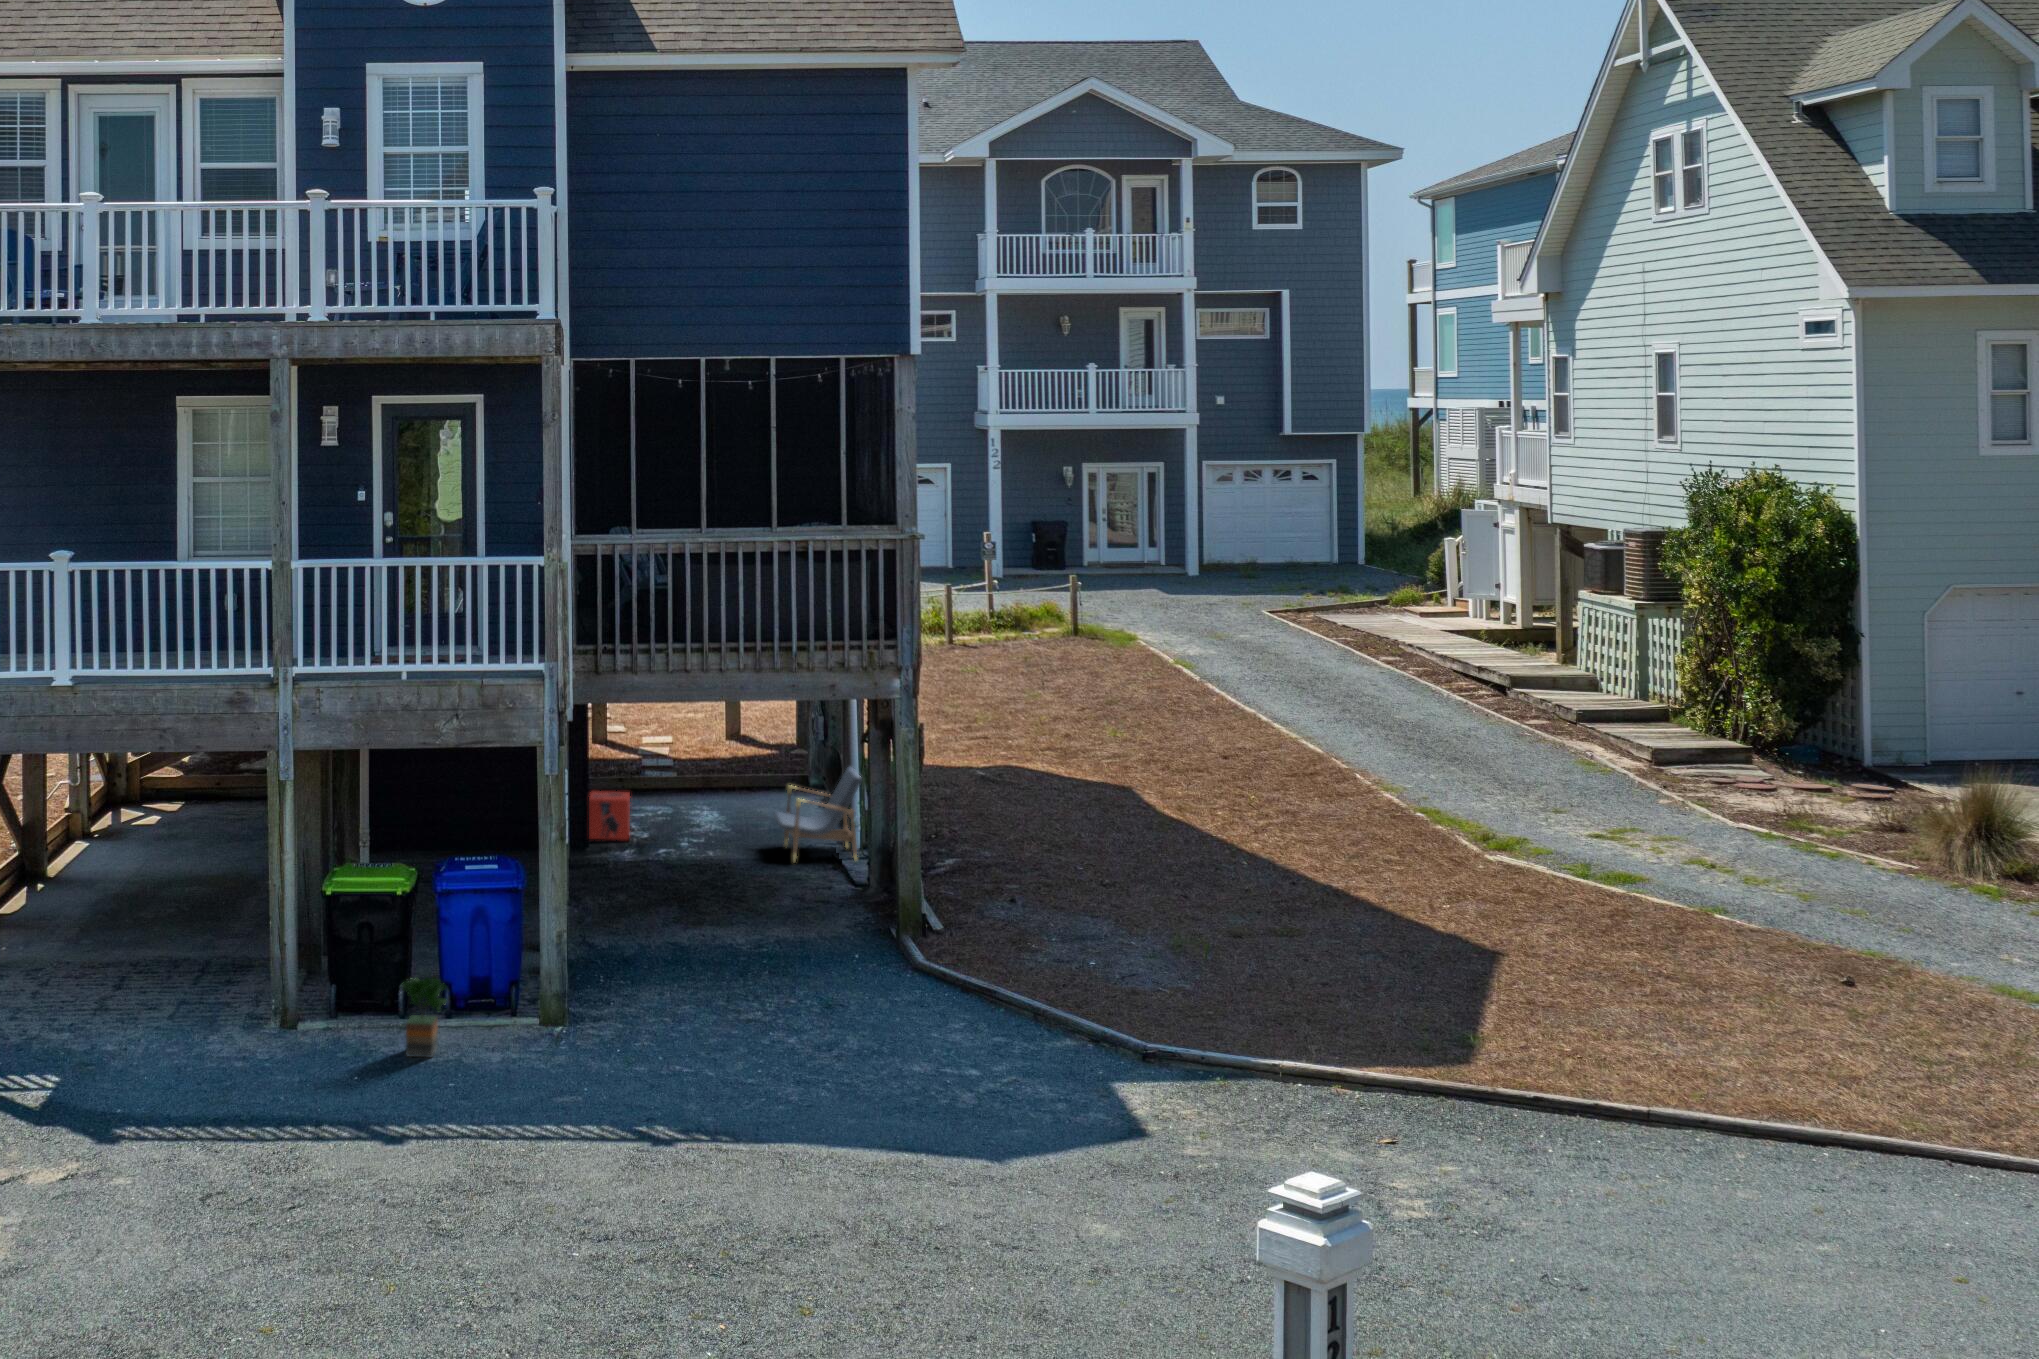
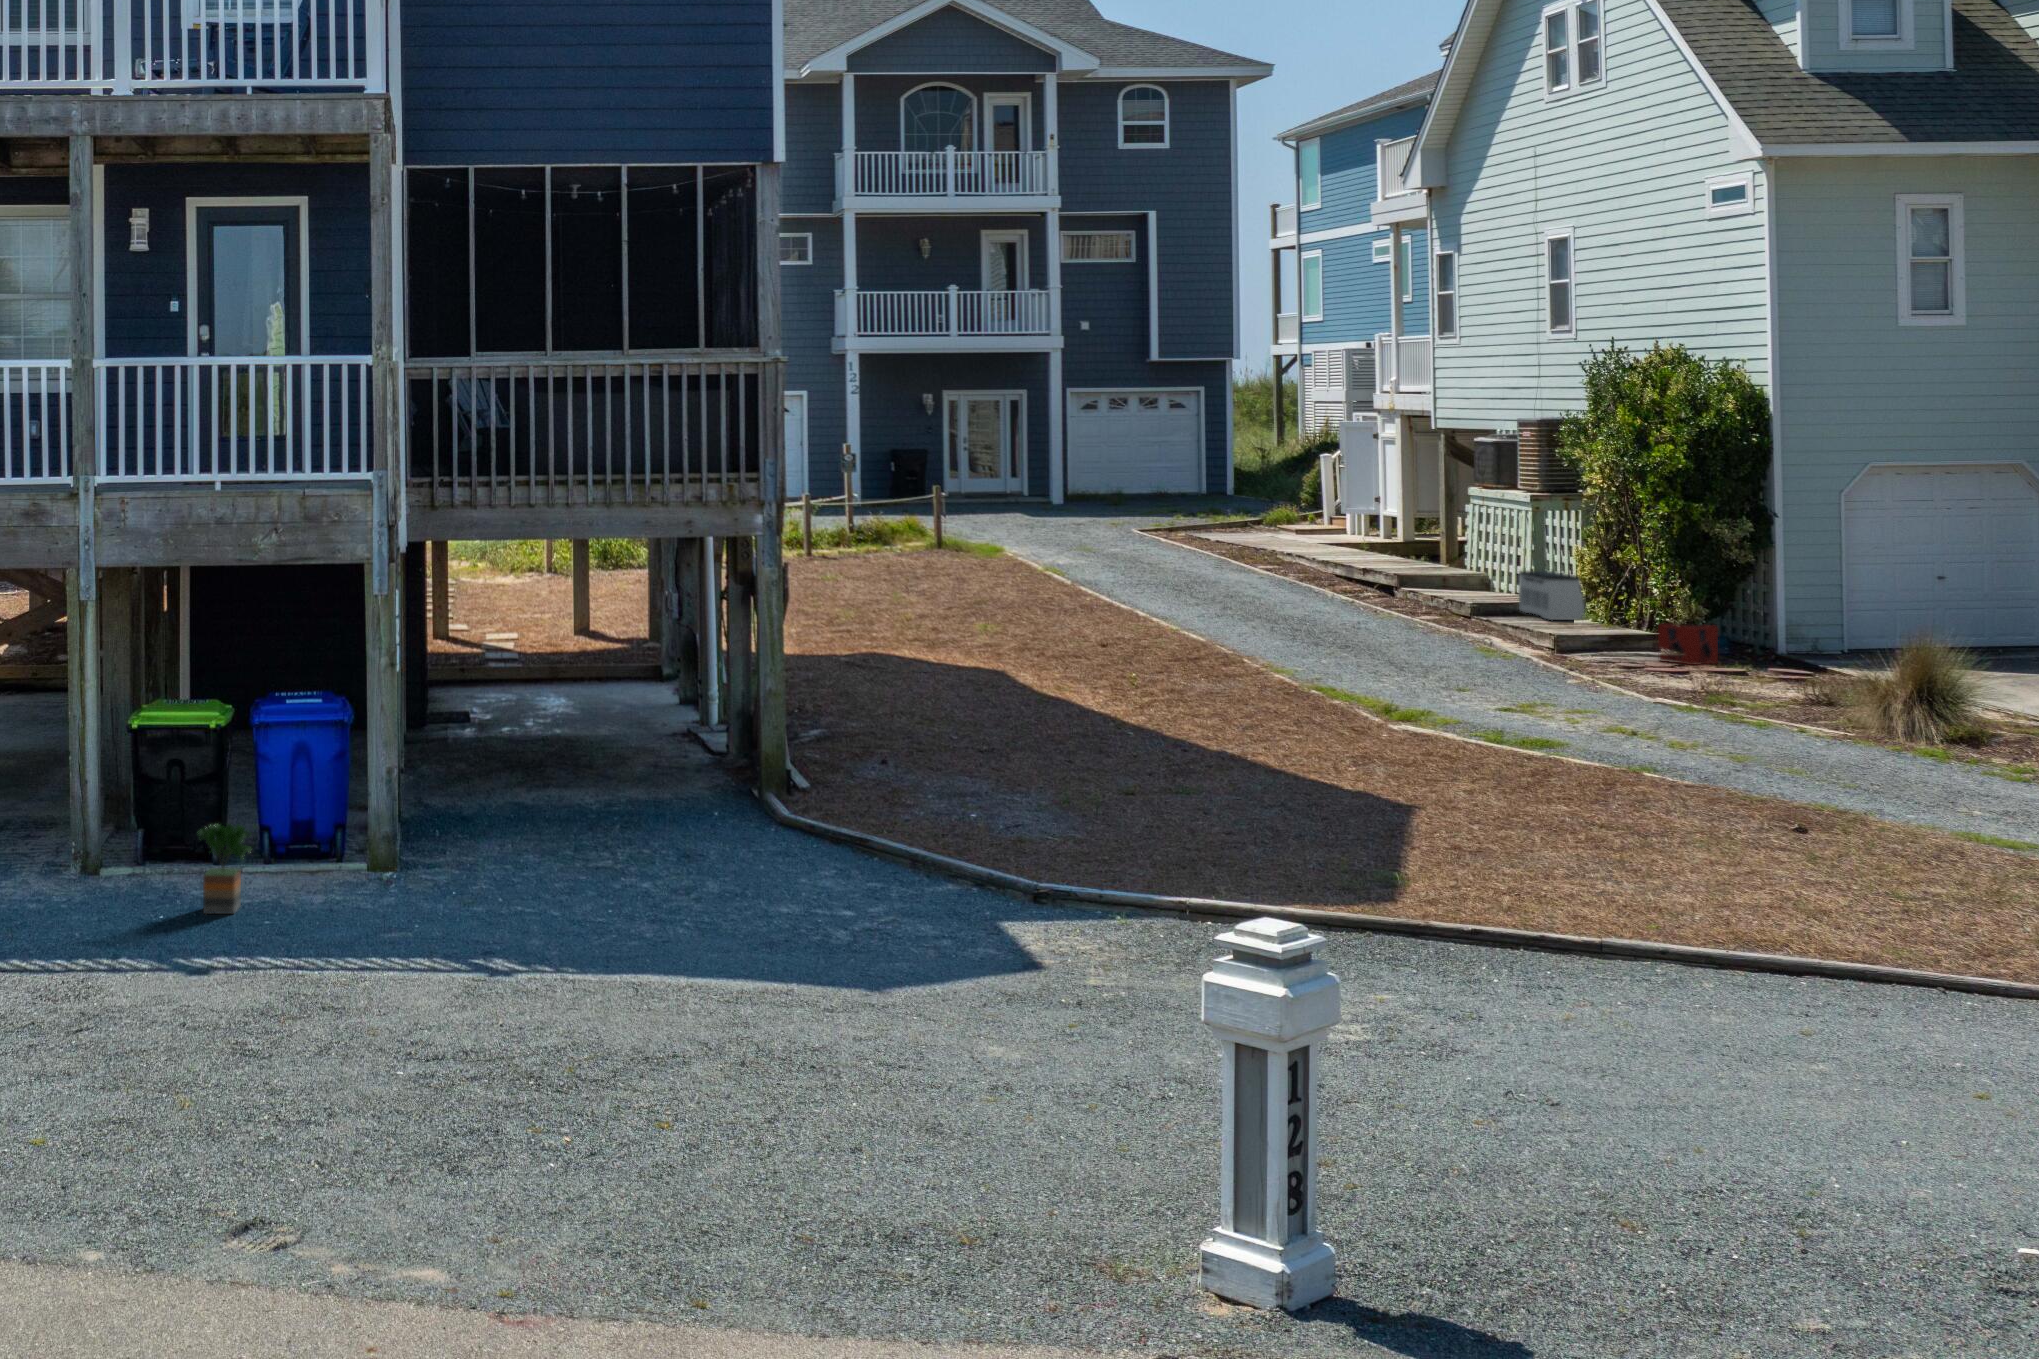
bench: none [1626,675,1691,726] -> present [1519,571,1585,620]
lounge chair: present [774,767,862,861] -> none [625,642,724,745]
storage box: present [589,791,630,840] -> present [1658,623,1718,665]

